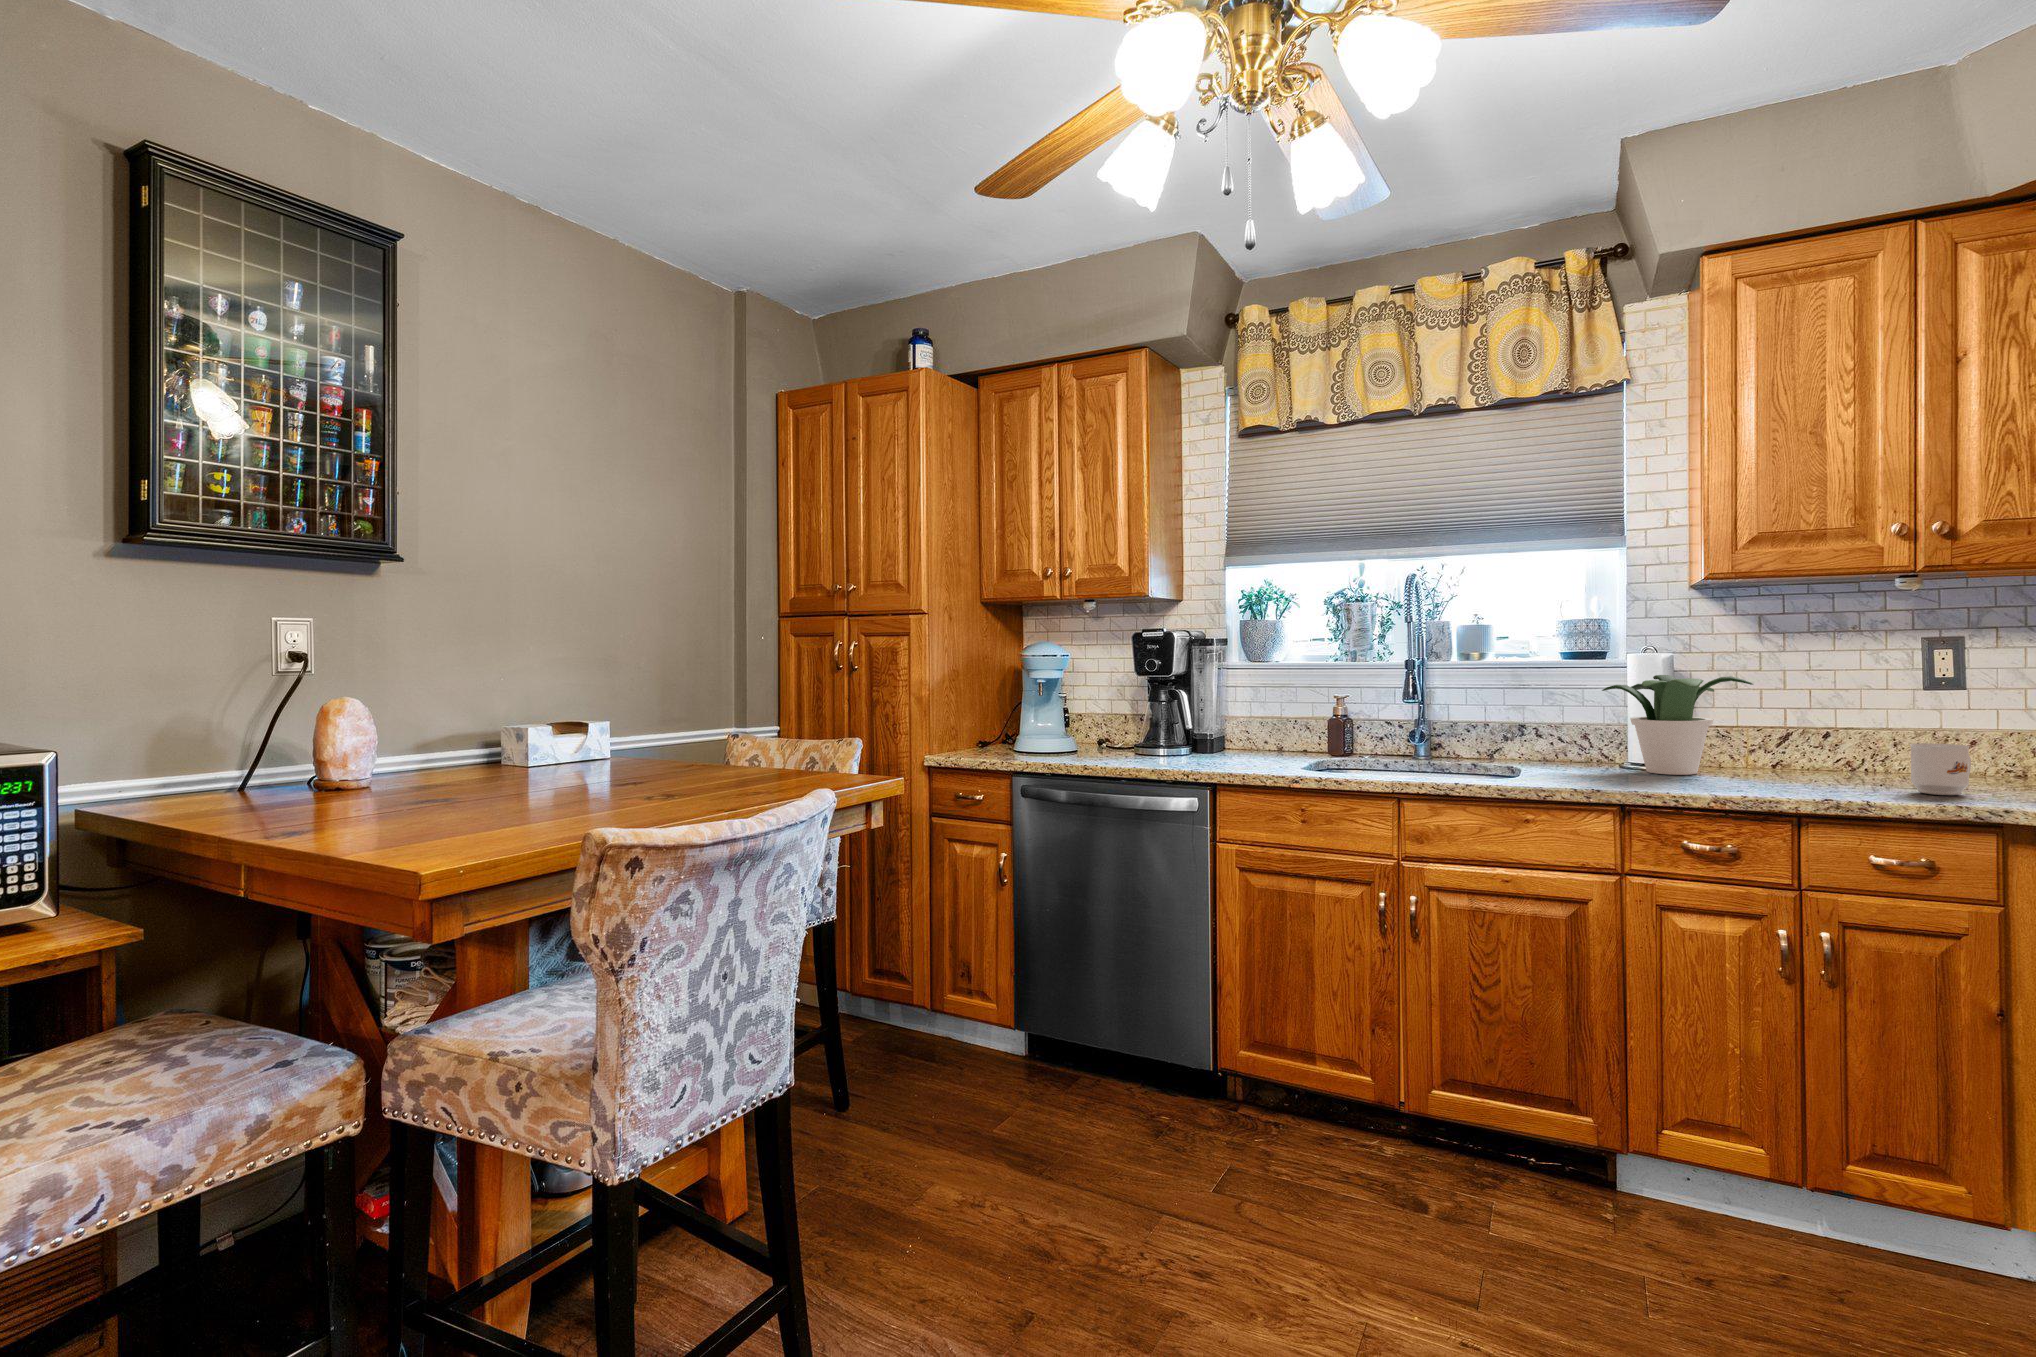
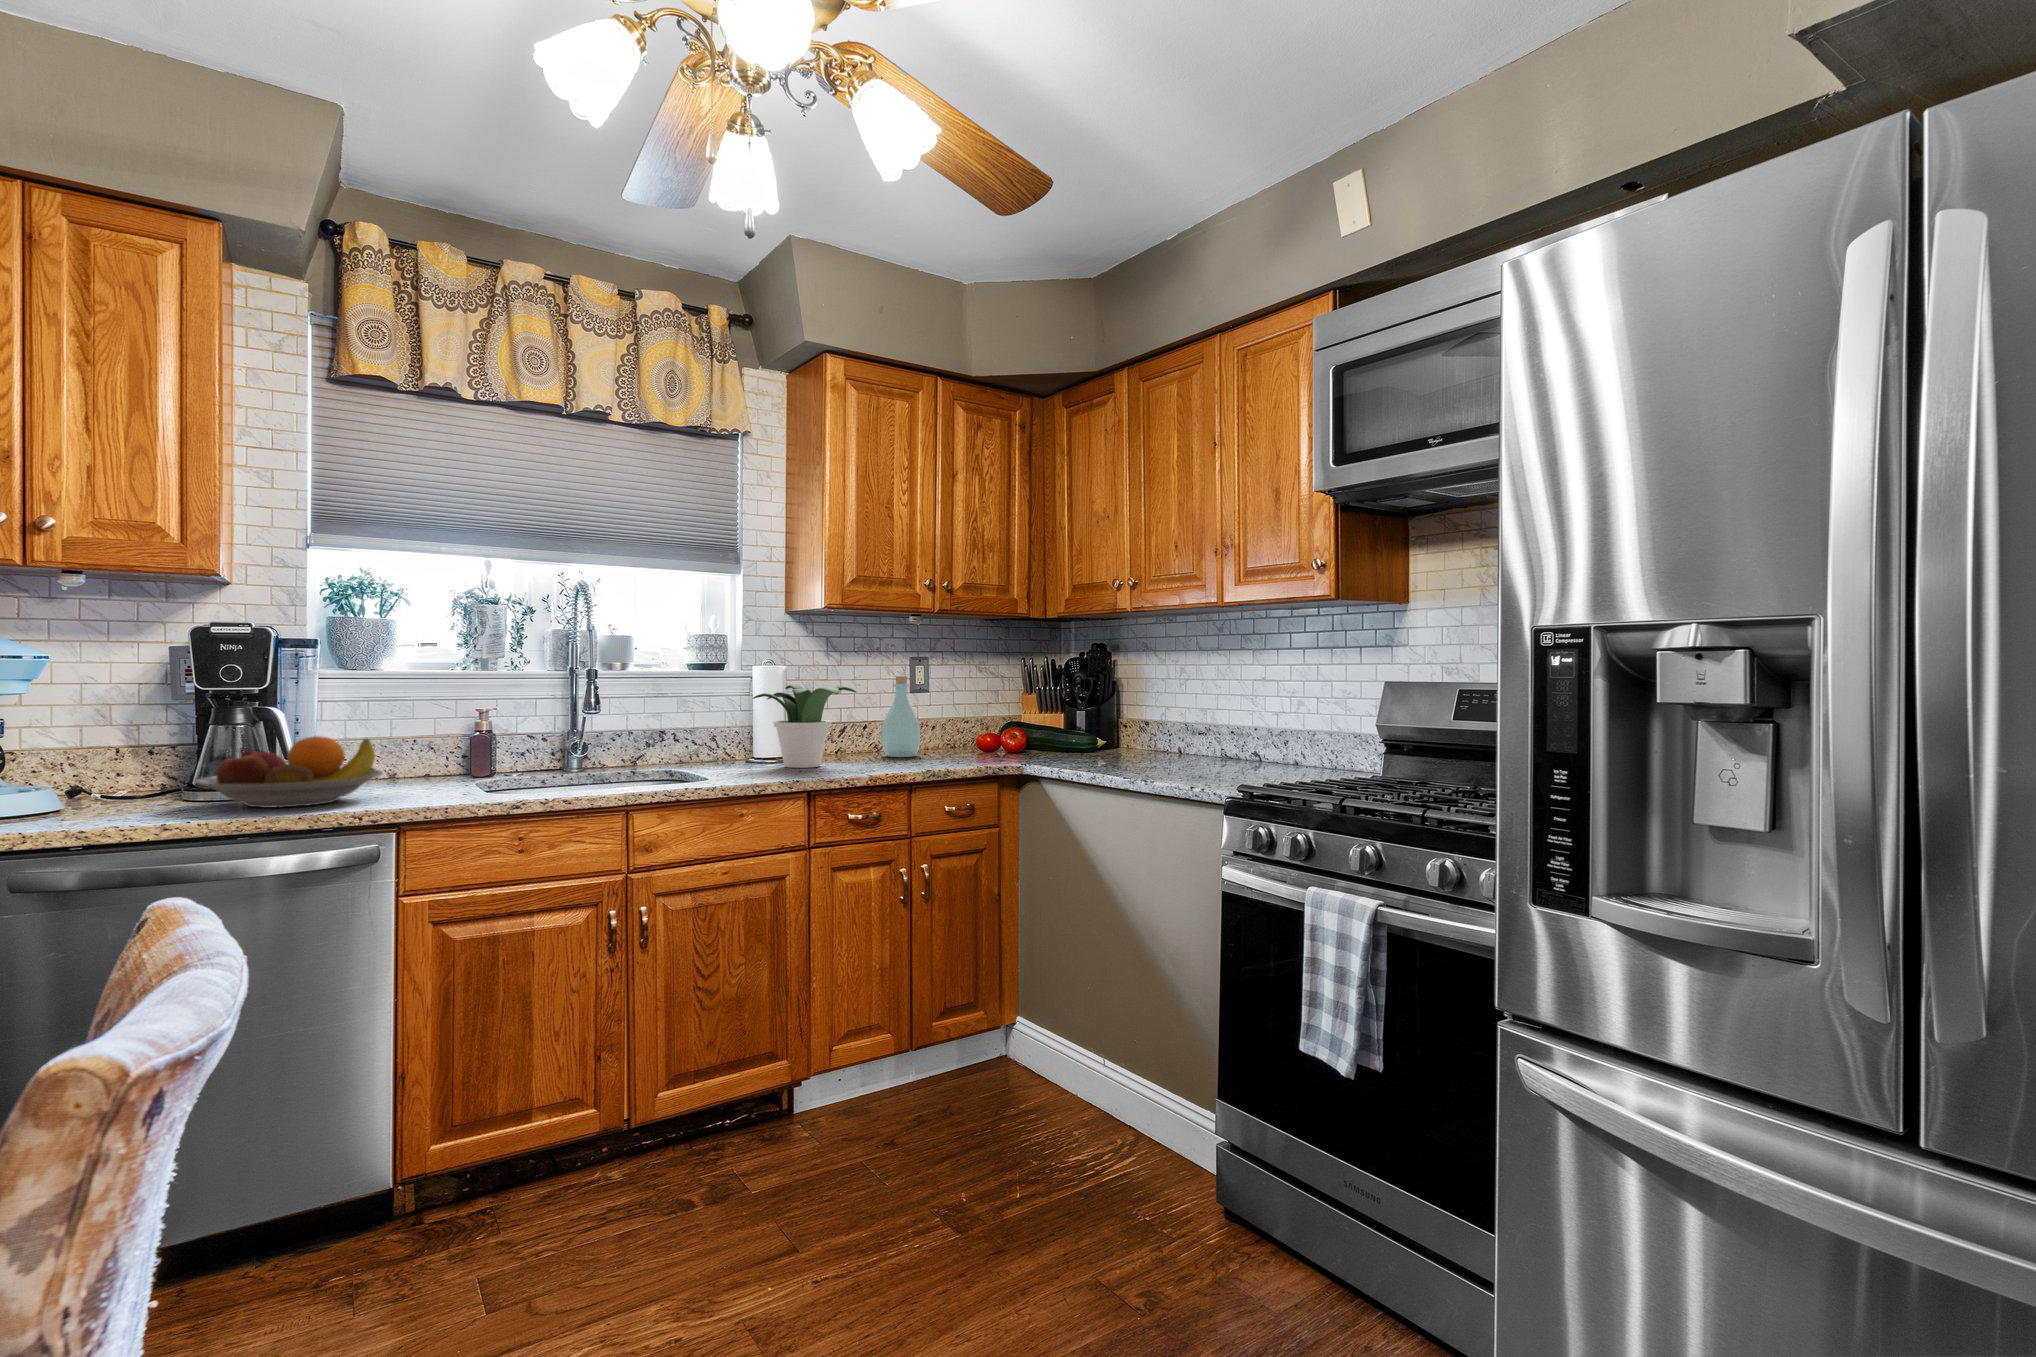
bottle: none [1834,661,1906,772] -> present [882,676,920,757]
fruit bowl: none [1108,717,1223,769] -> present [195,736,382,808]
mug: present [1910,743,1971,795] -> none [956,732,987,766]

